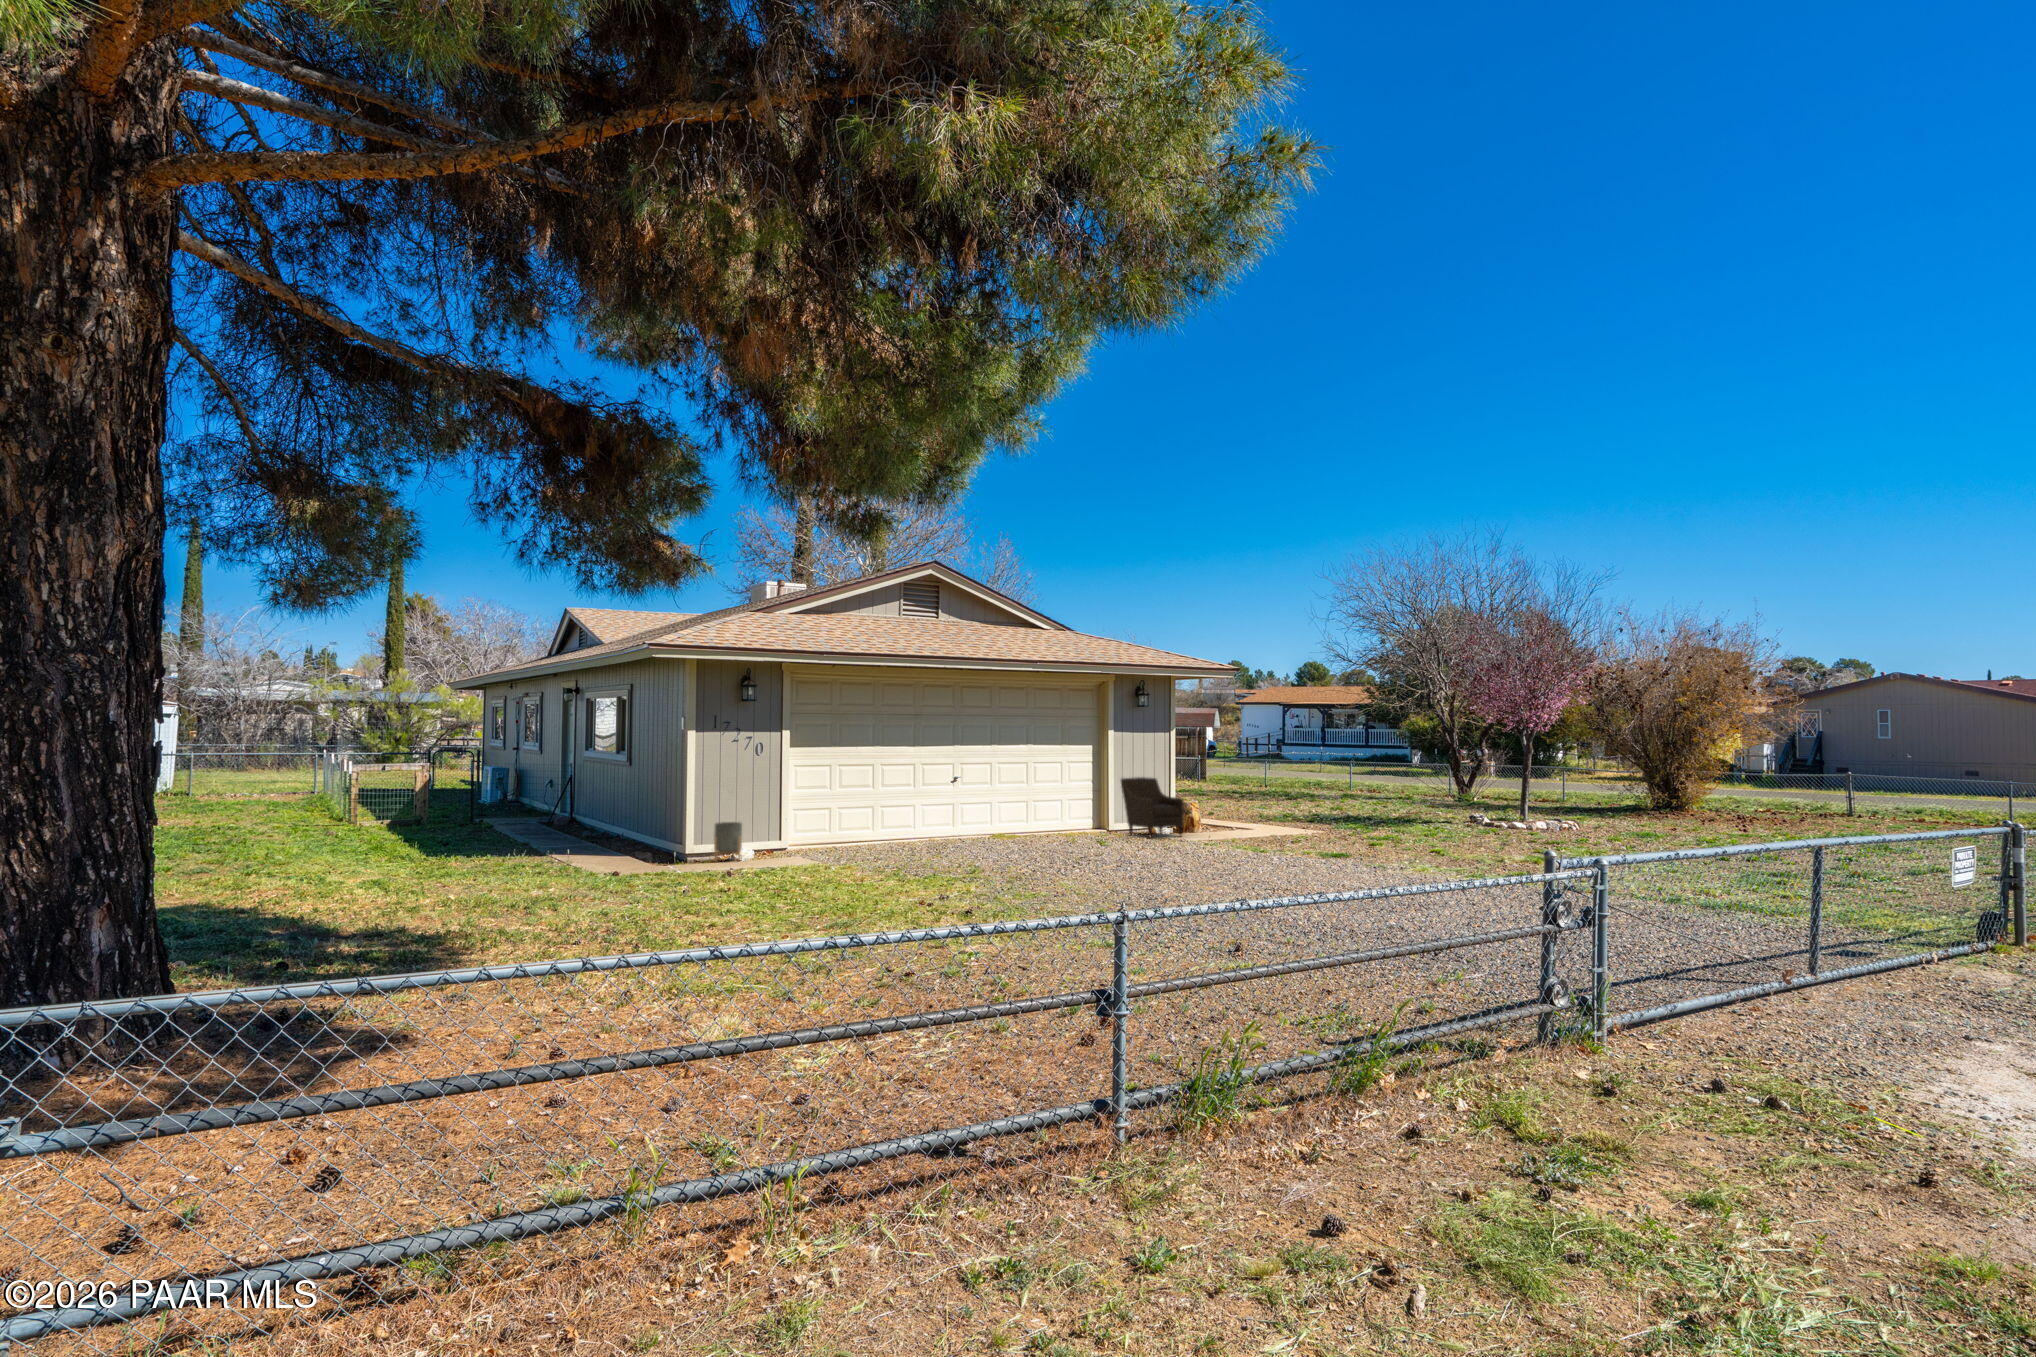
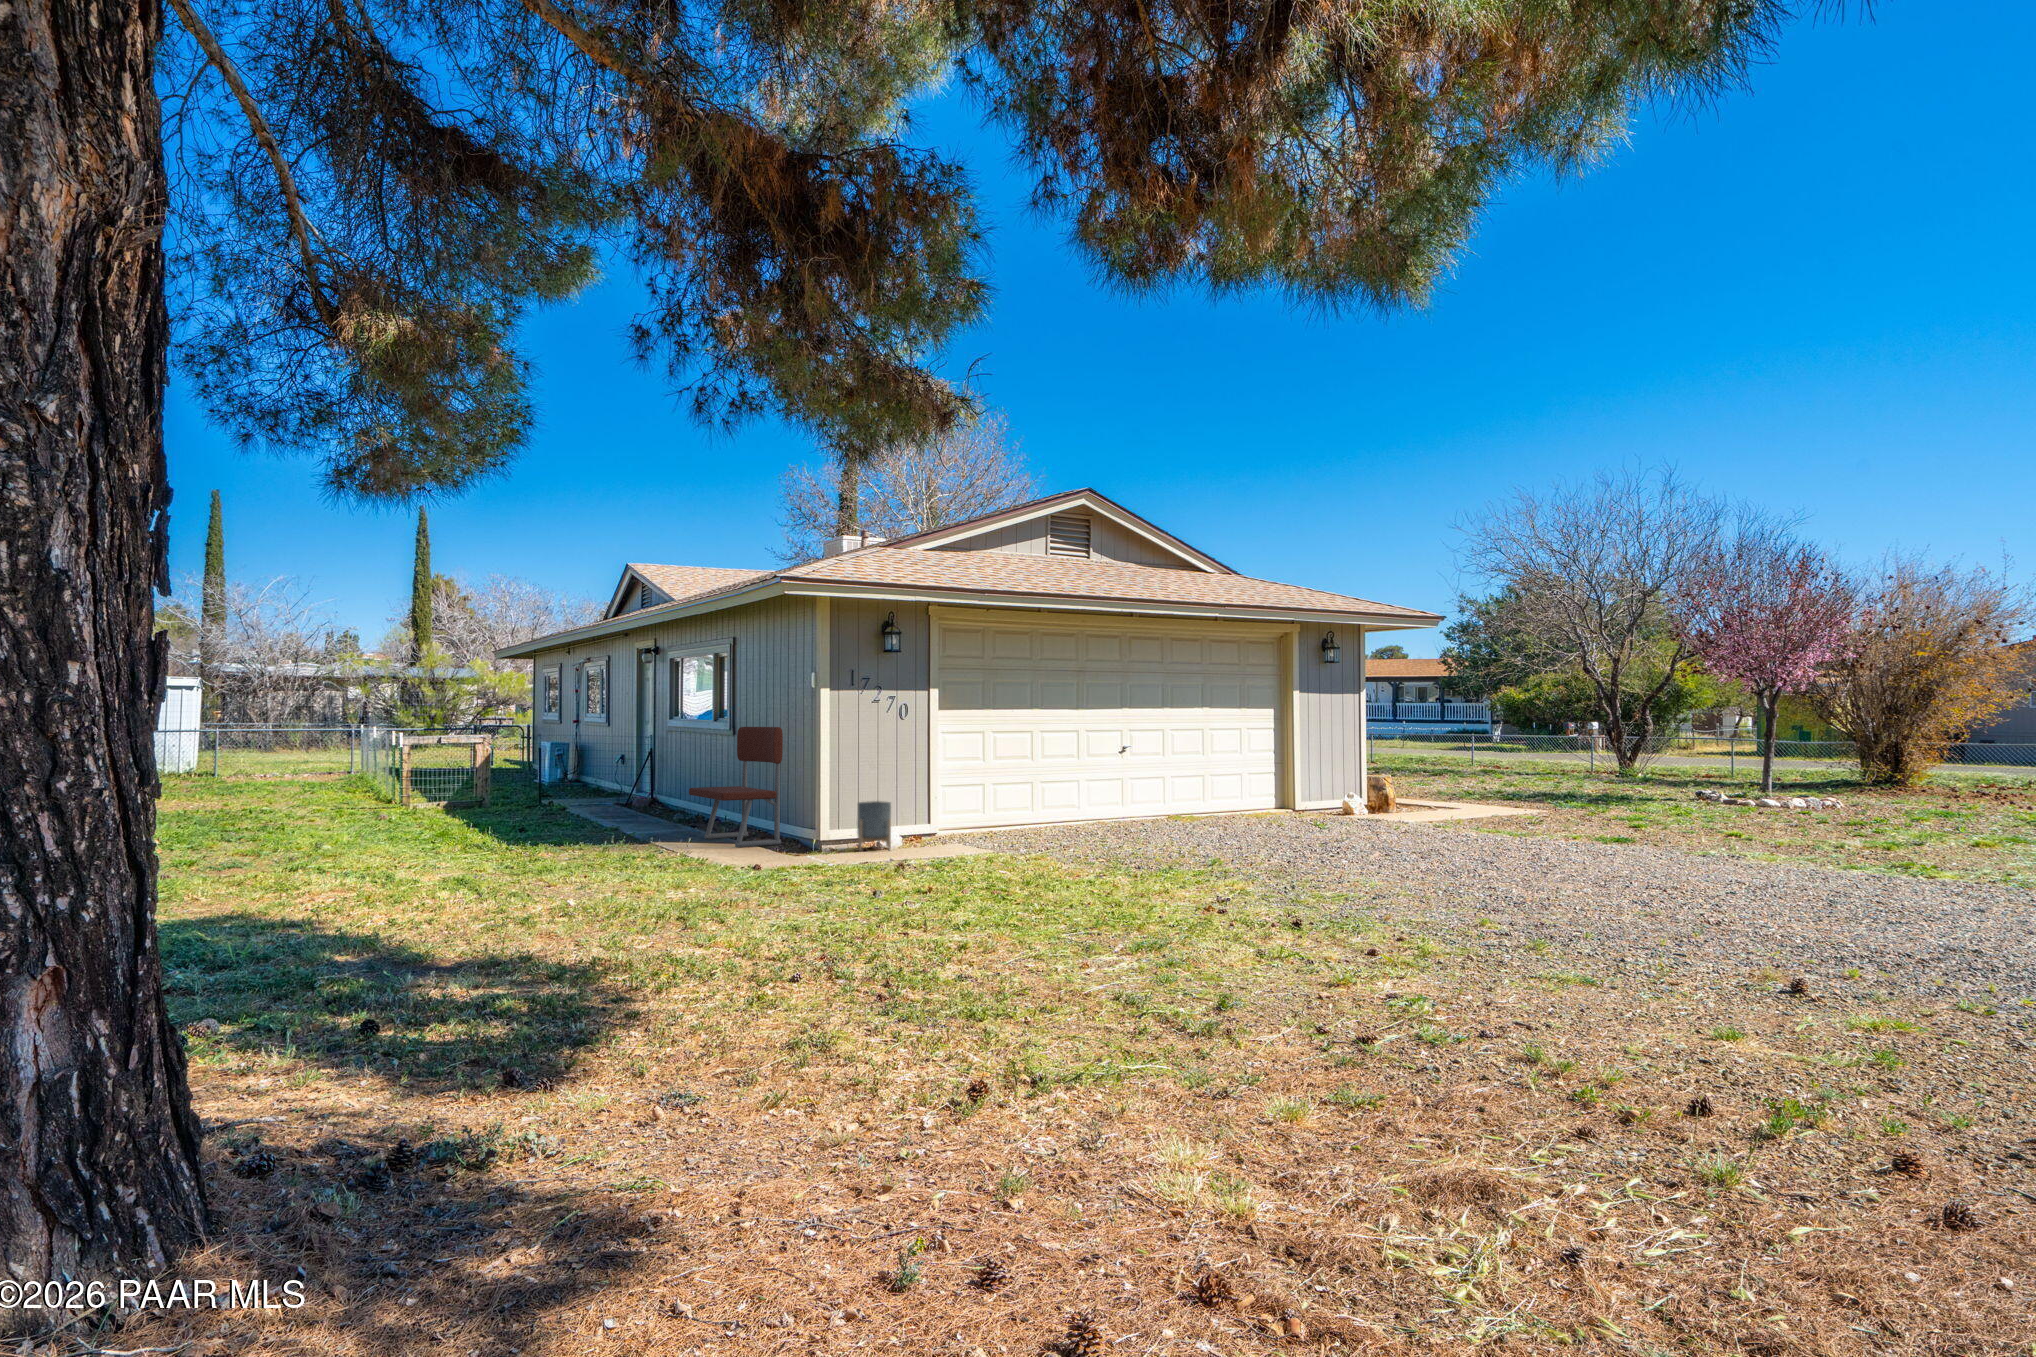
bench: none [584,760,658,858] -> present [689,727,783,847]
chair: present [1121,777,1184,838] -> none [1312,747,1393,819]

